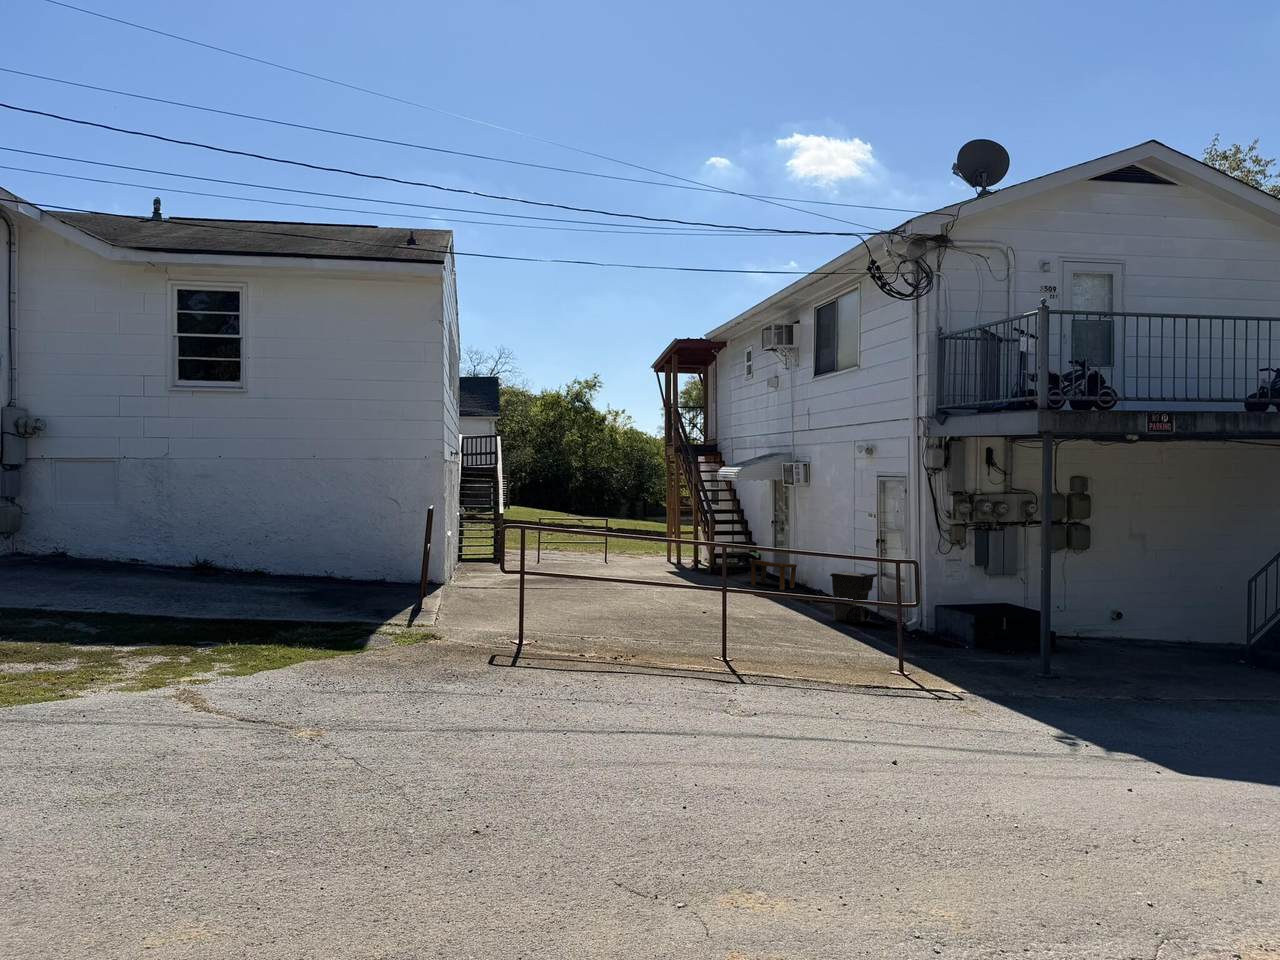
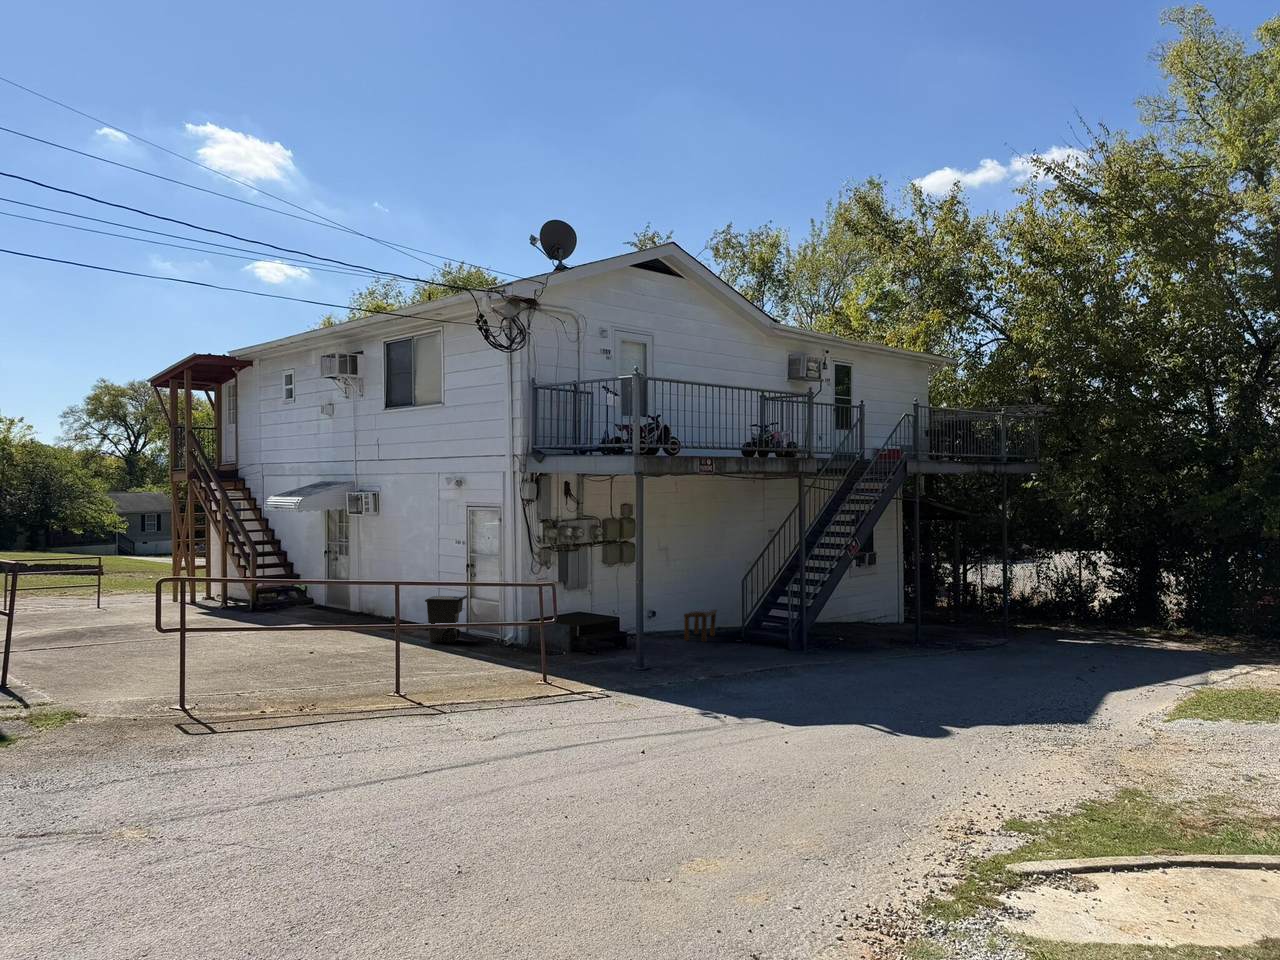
bench: present [751,560,797,590] -> present [684,608,717,642]

